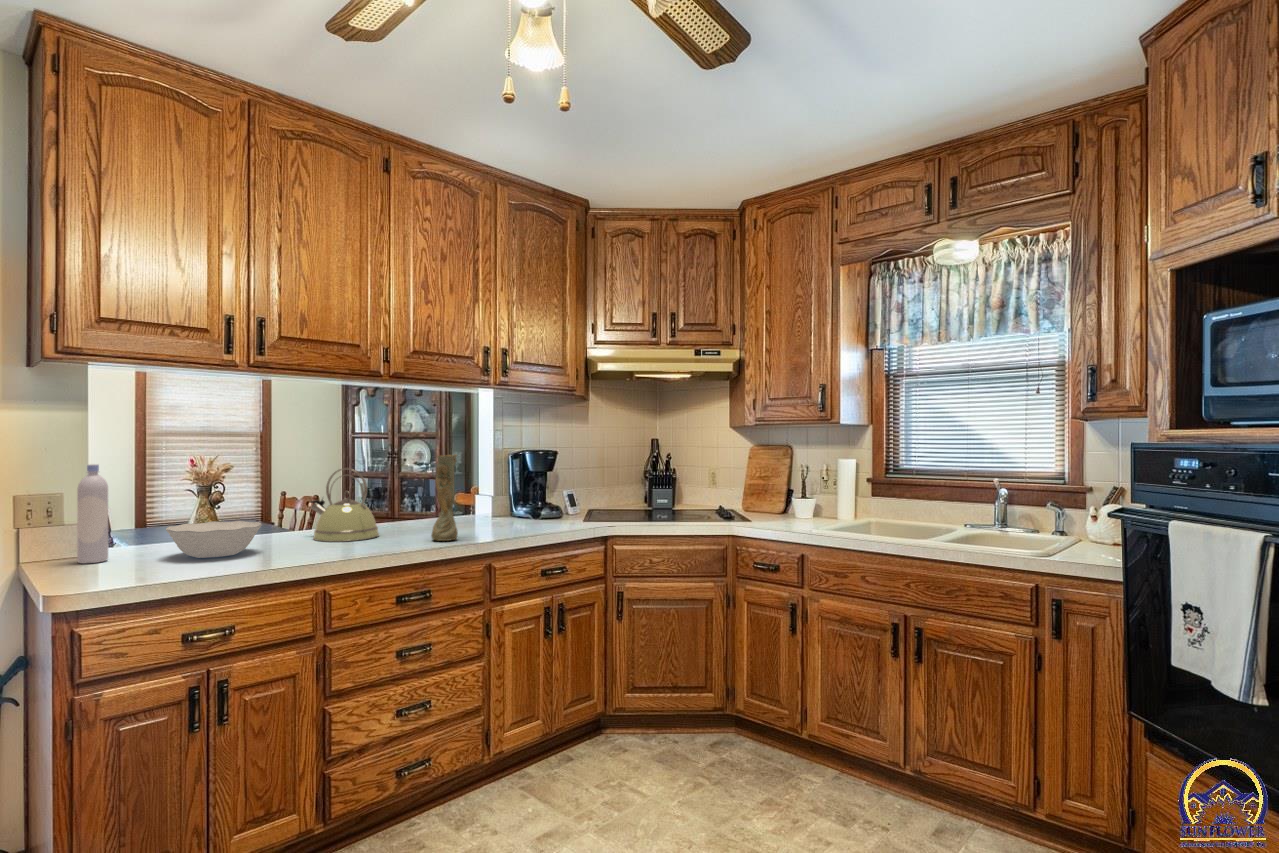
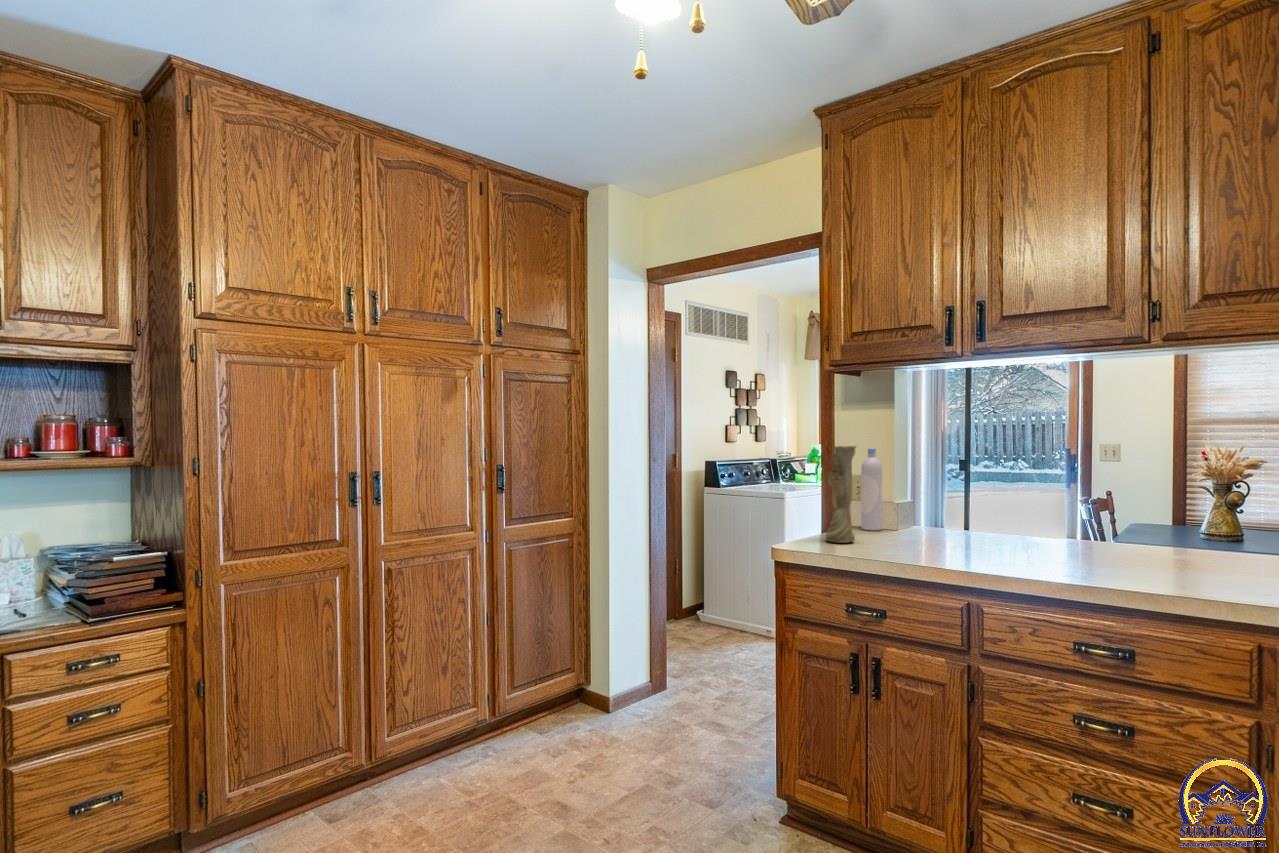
vase: present [431,455,458,541] -> present [826,446,856,543]
kettle: present [310,468,379,542] -> none [1066,470,1159,566]
bowl: present [166,521,262,558] -> none [899,509,986,546]

